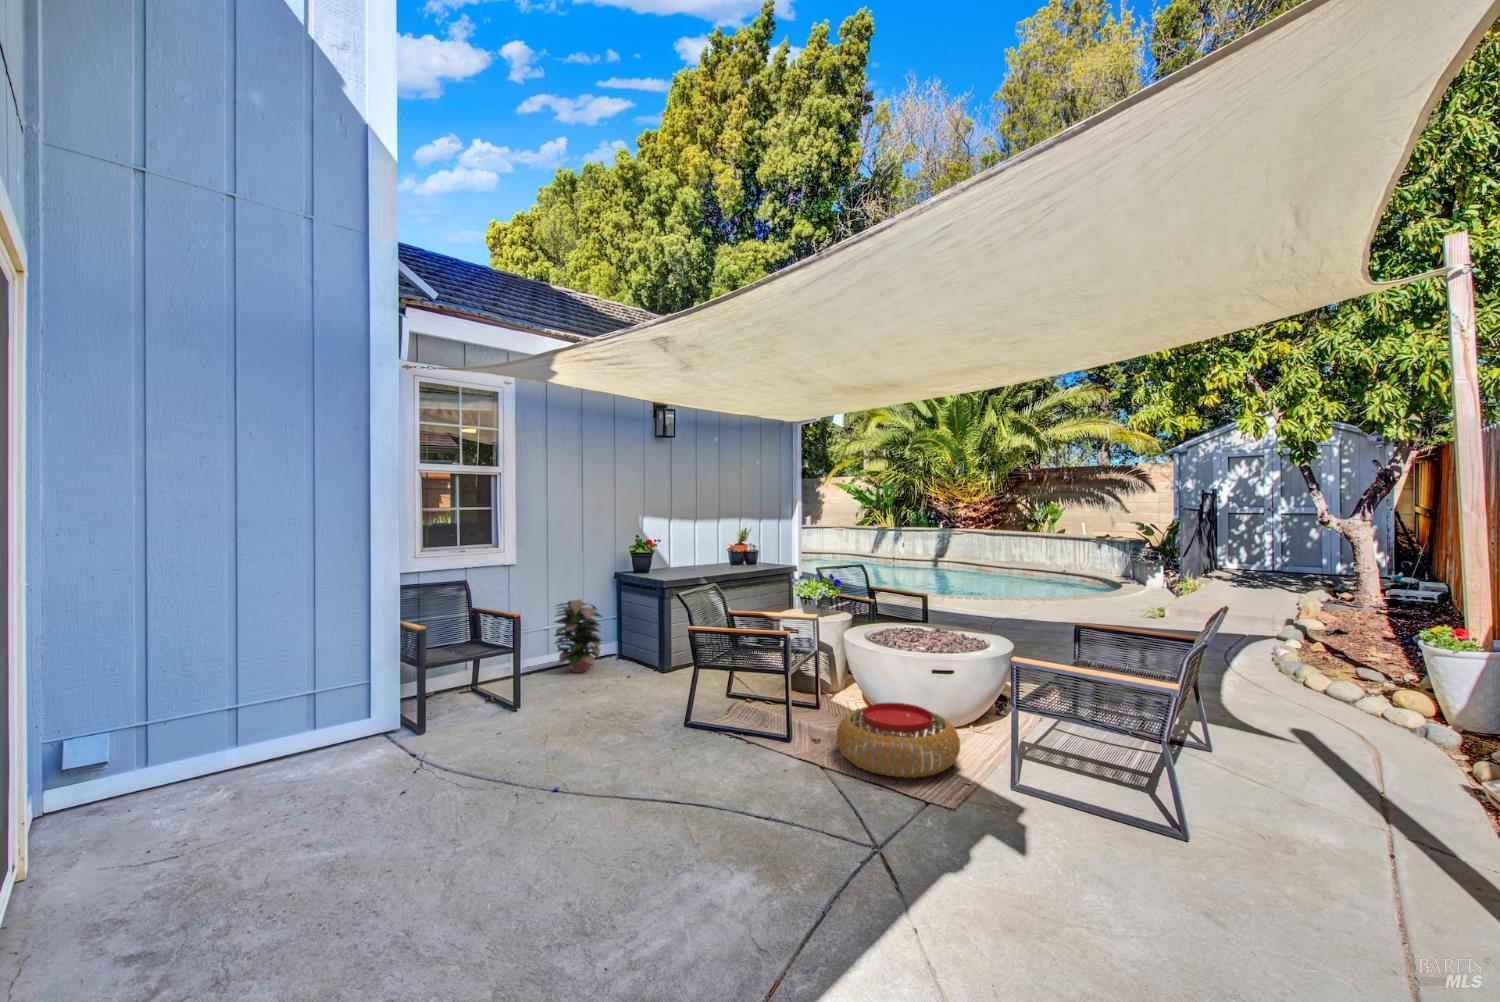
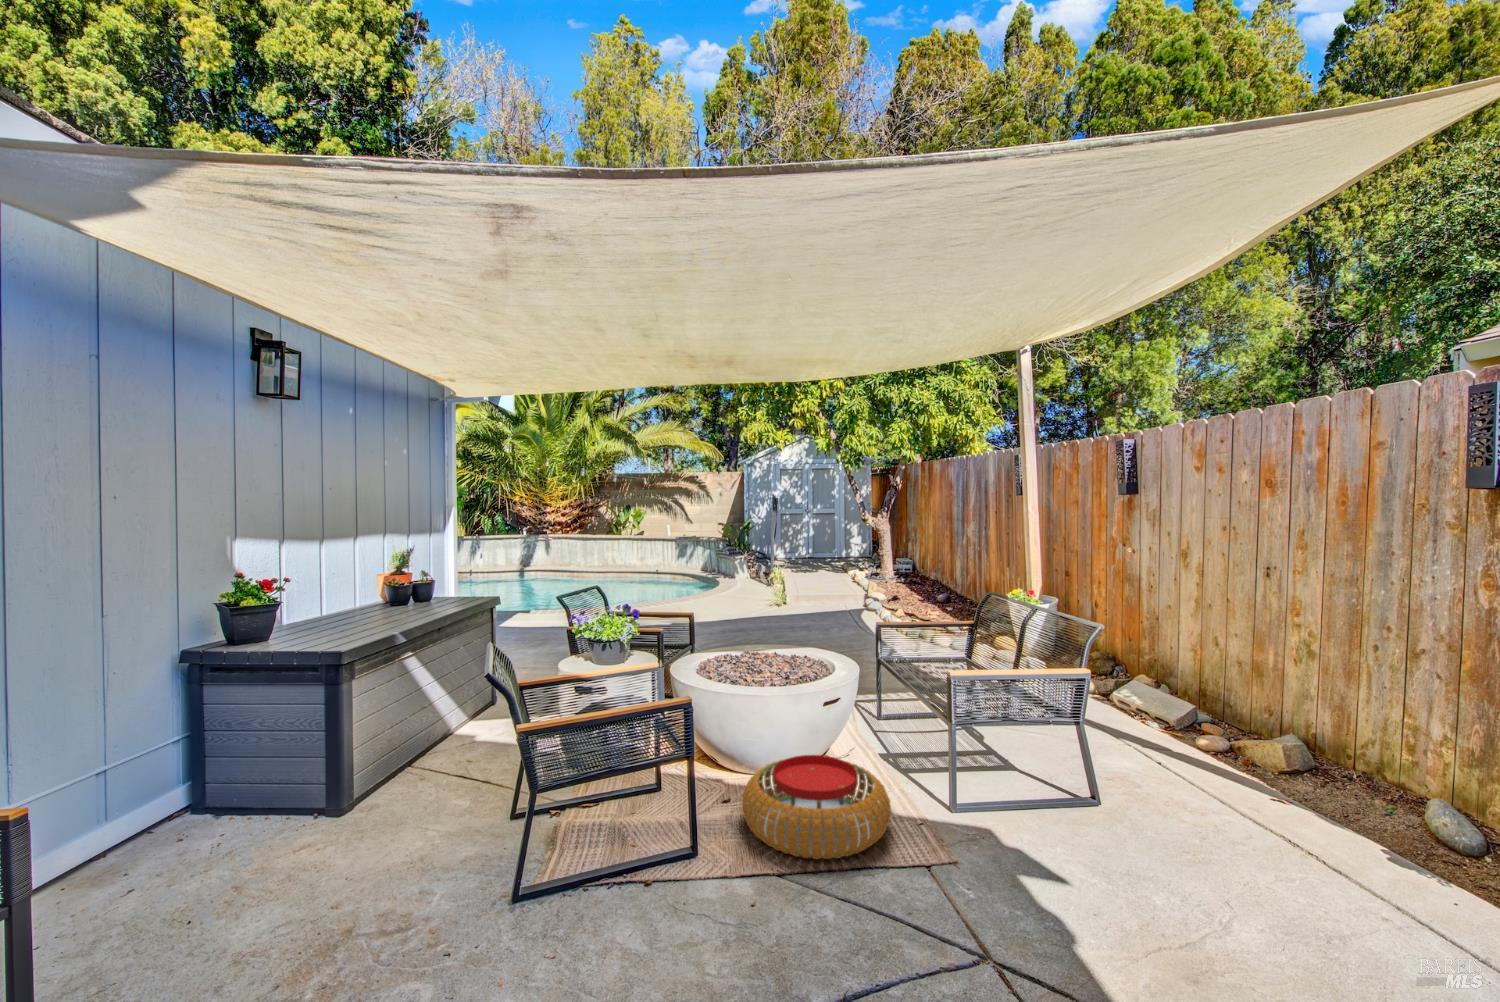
decorative plant: present [555,600,602,672] -> none [63,711,203,866]

